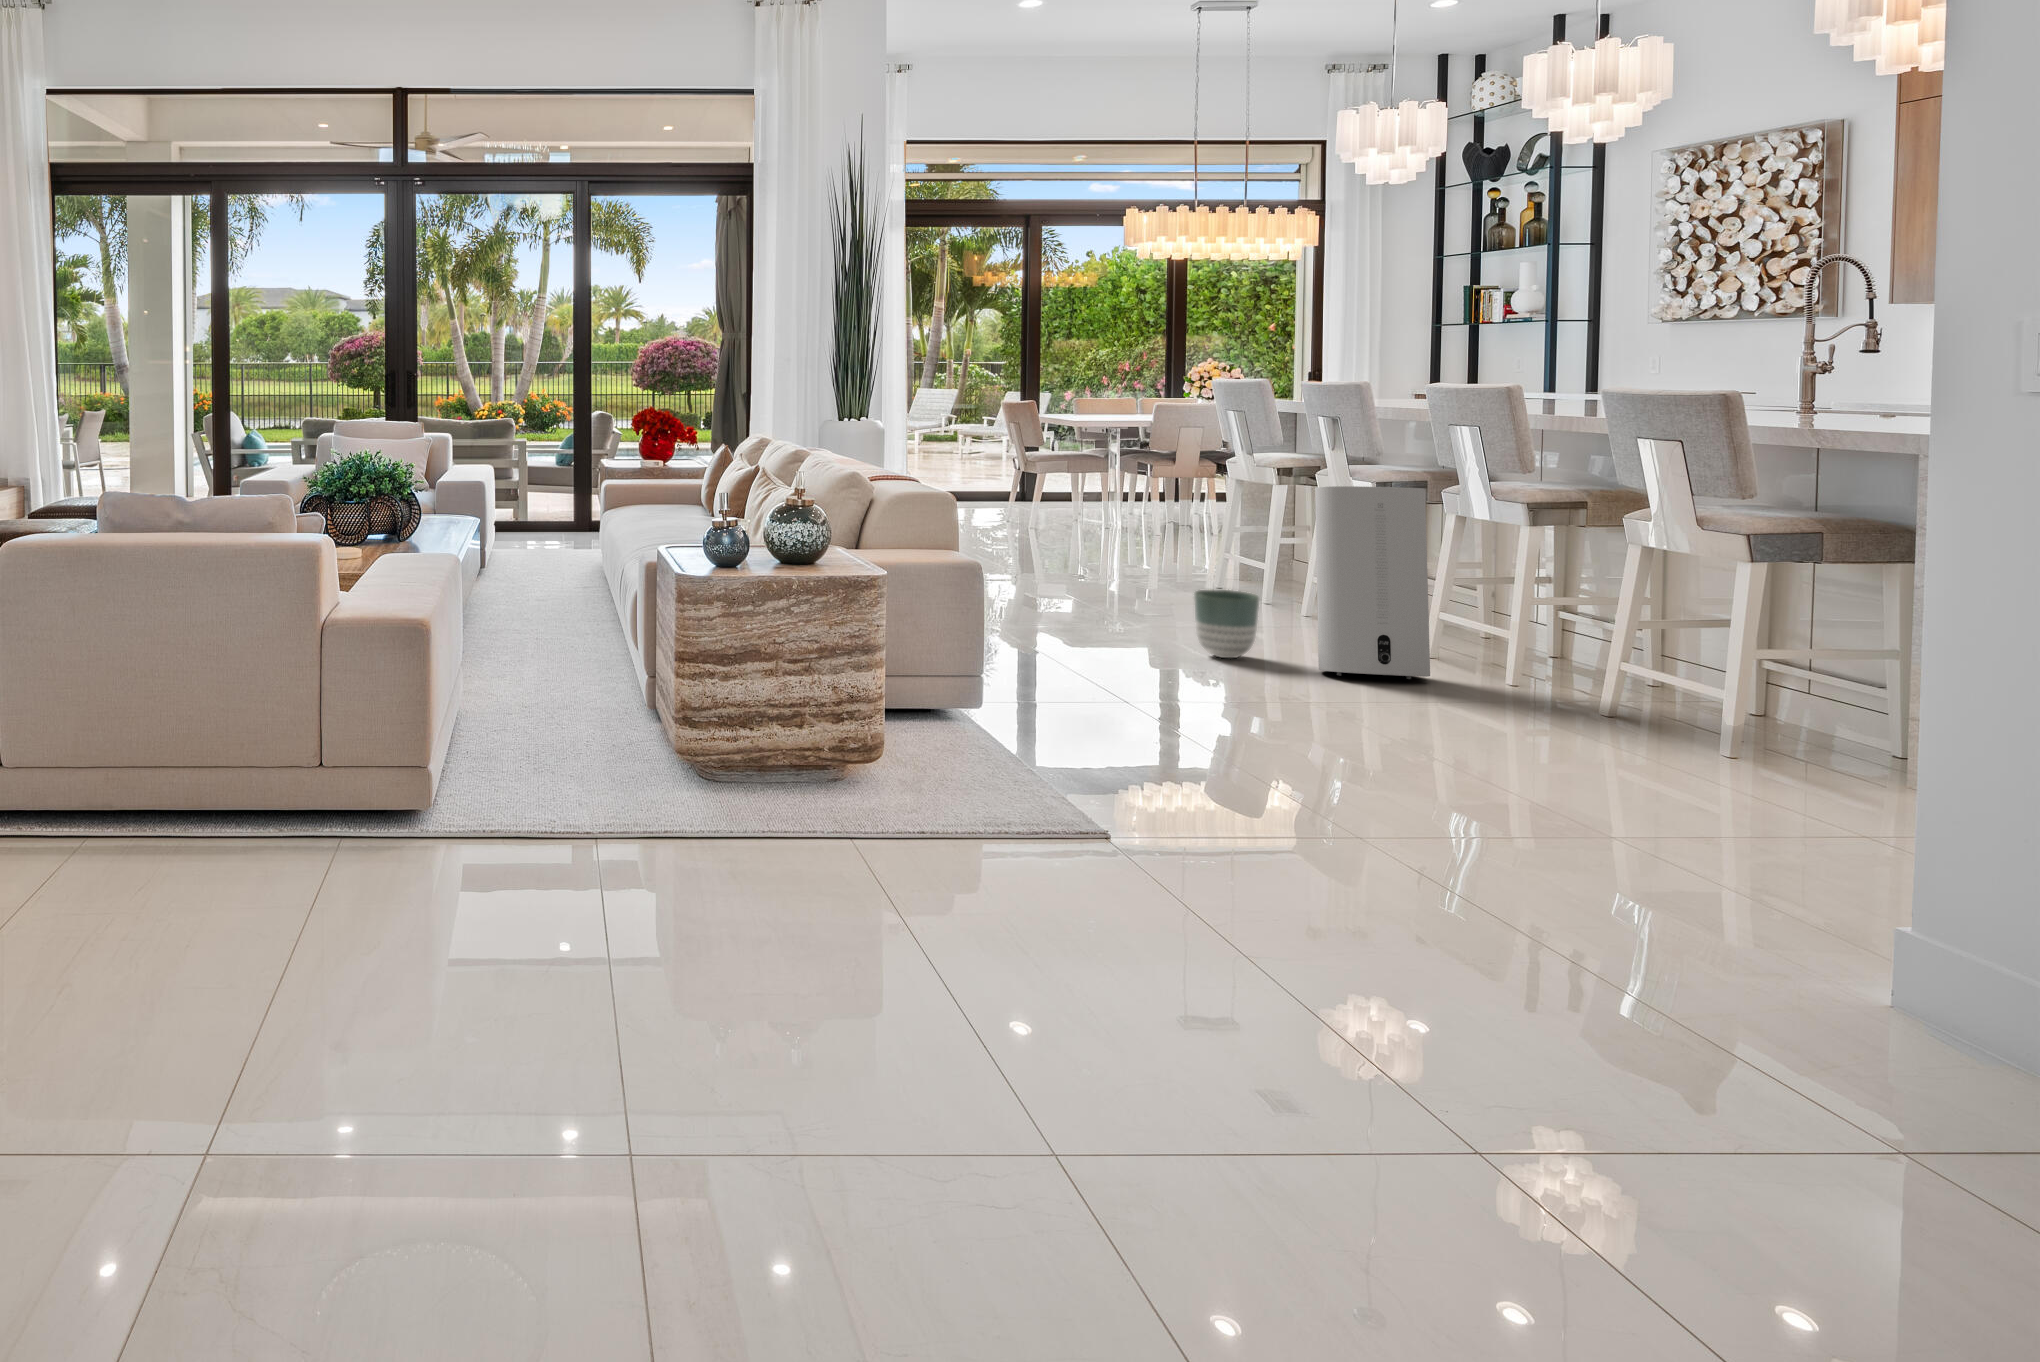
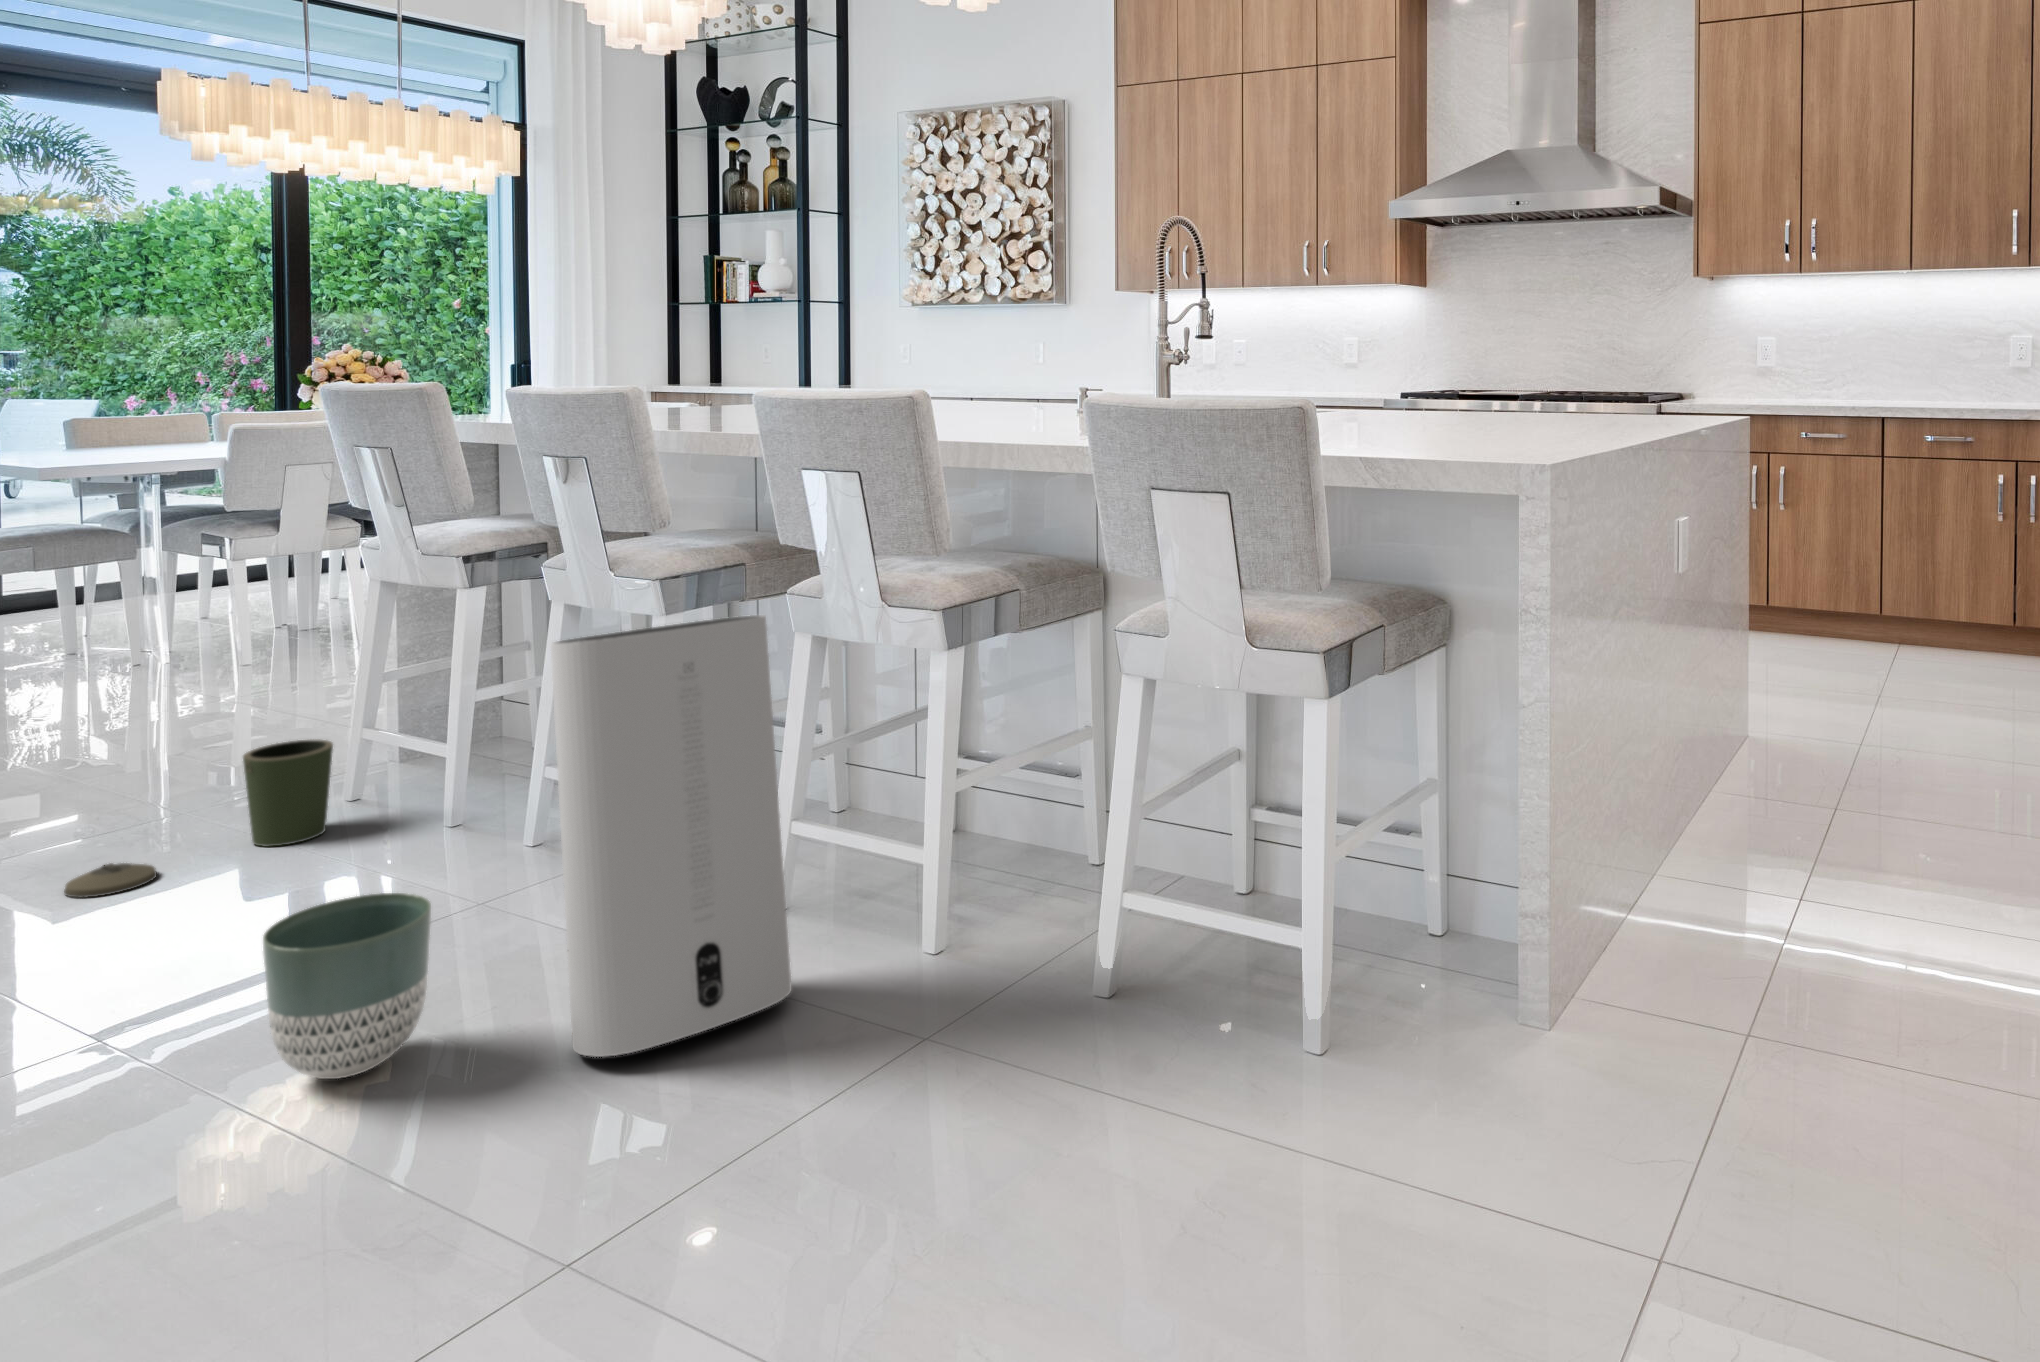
trash can: none [1098,554,1207,602] -> present [64,739,333,898]

